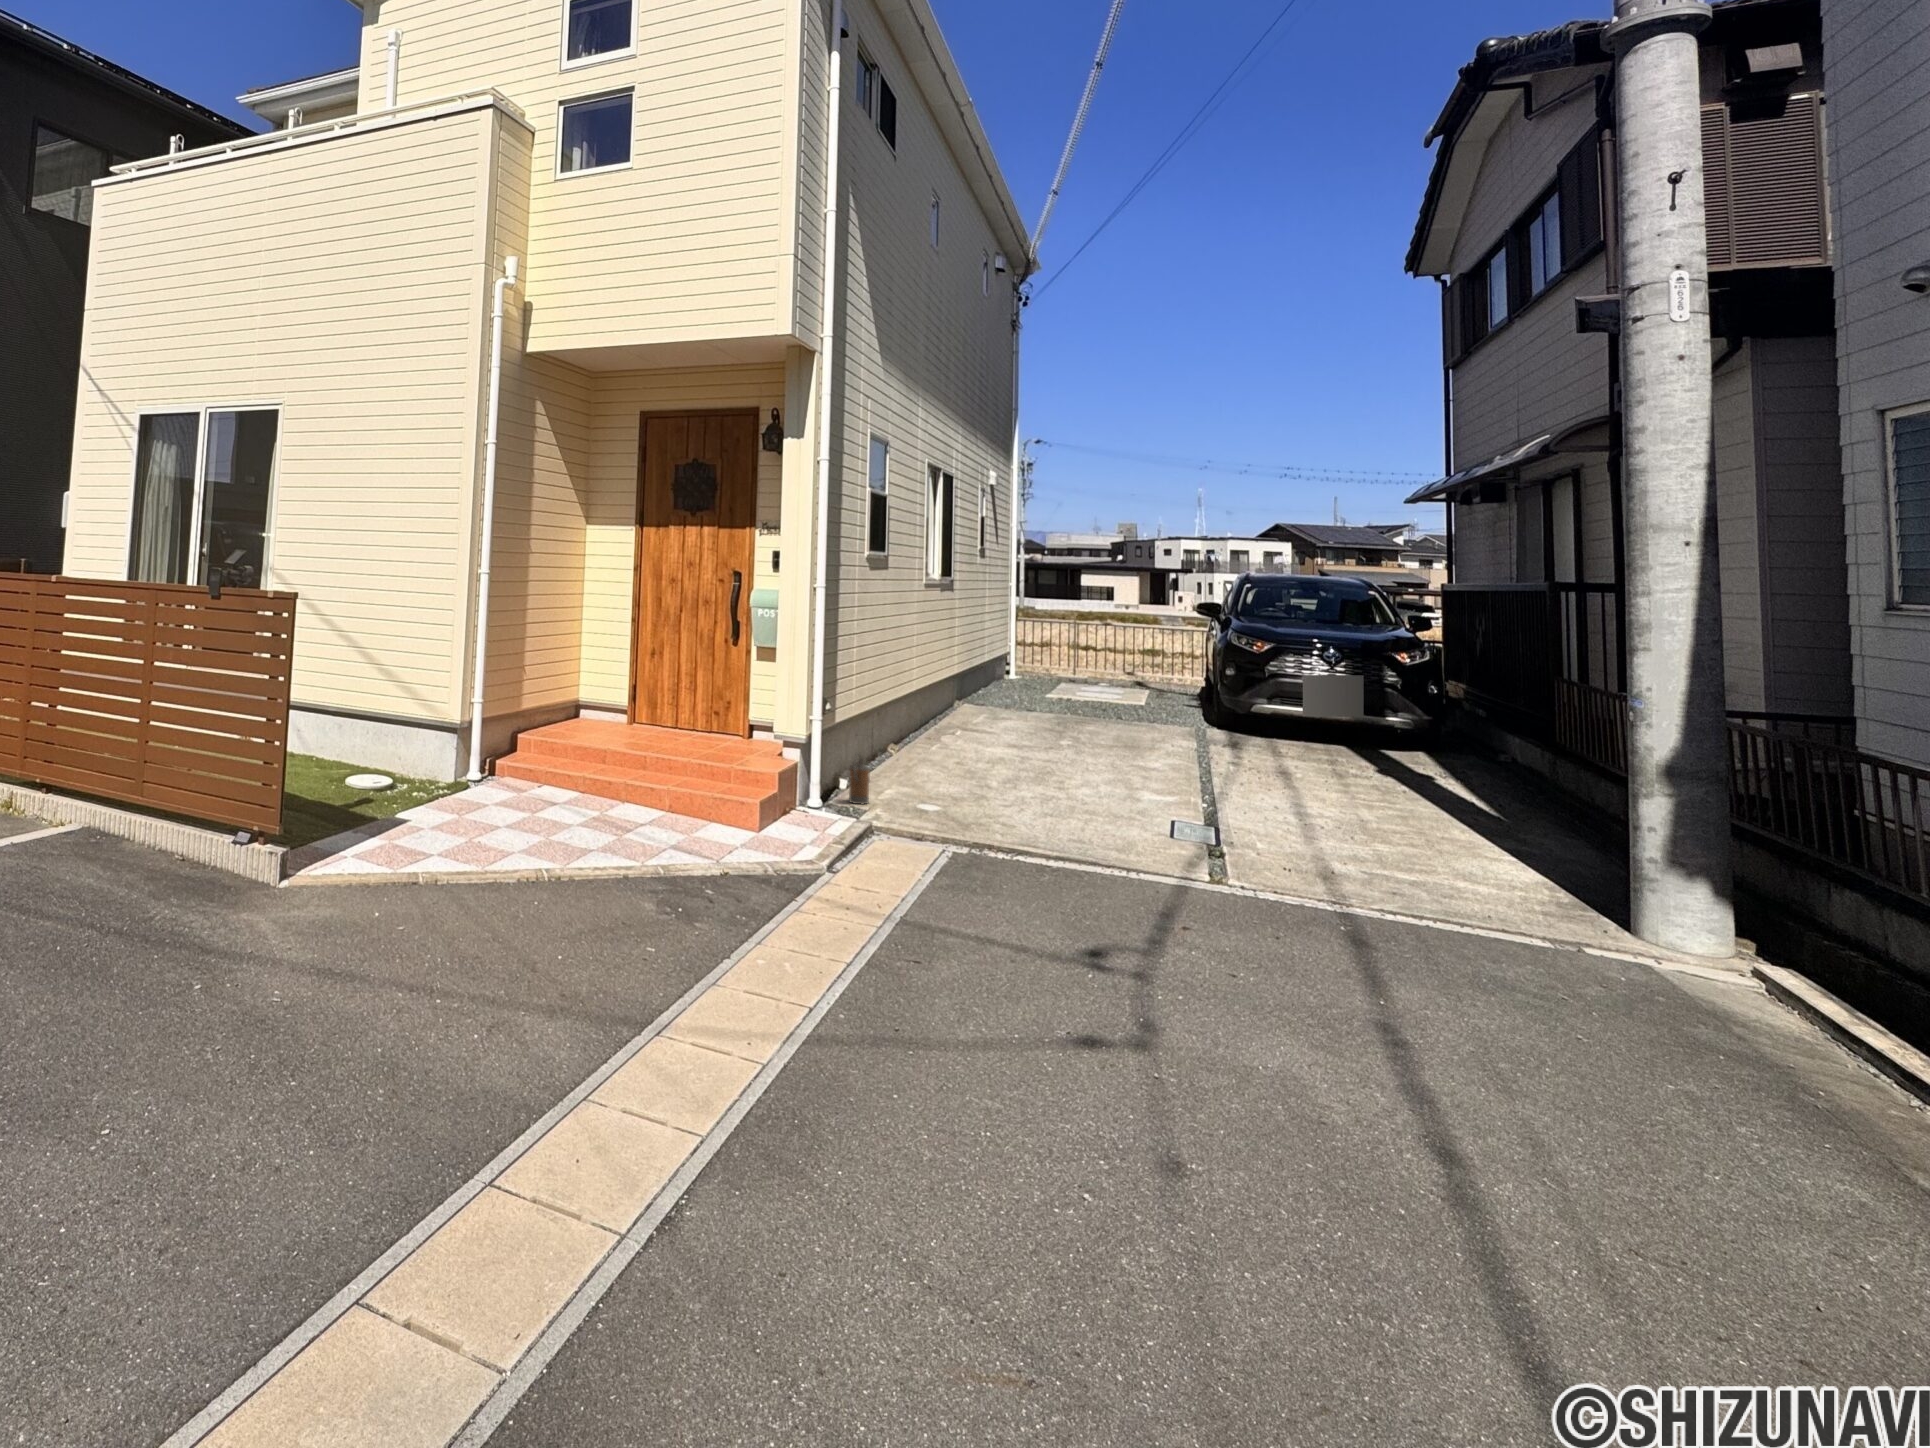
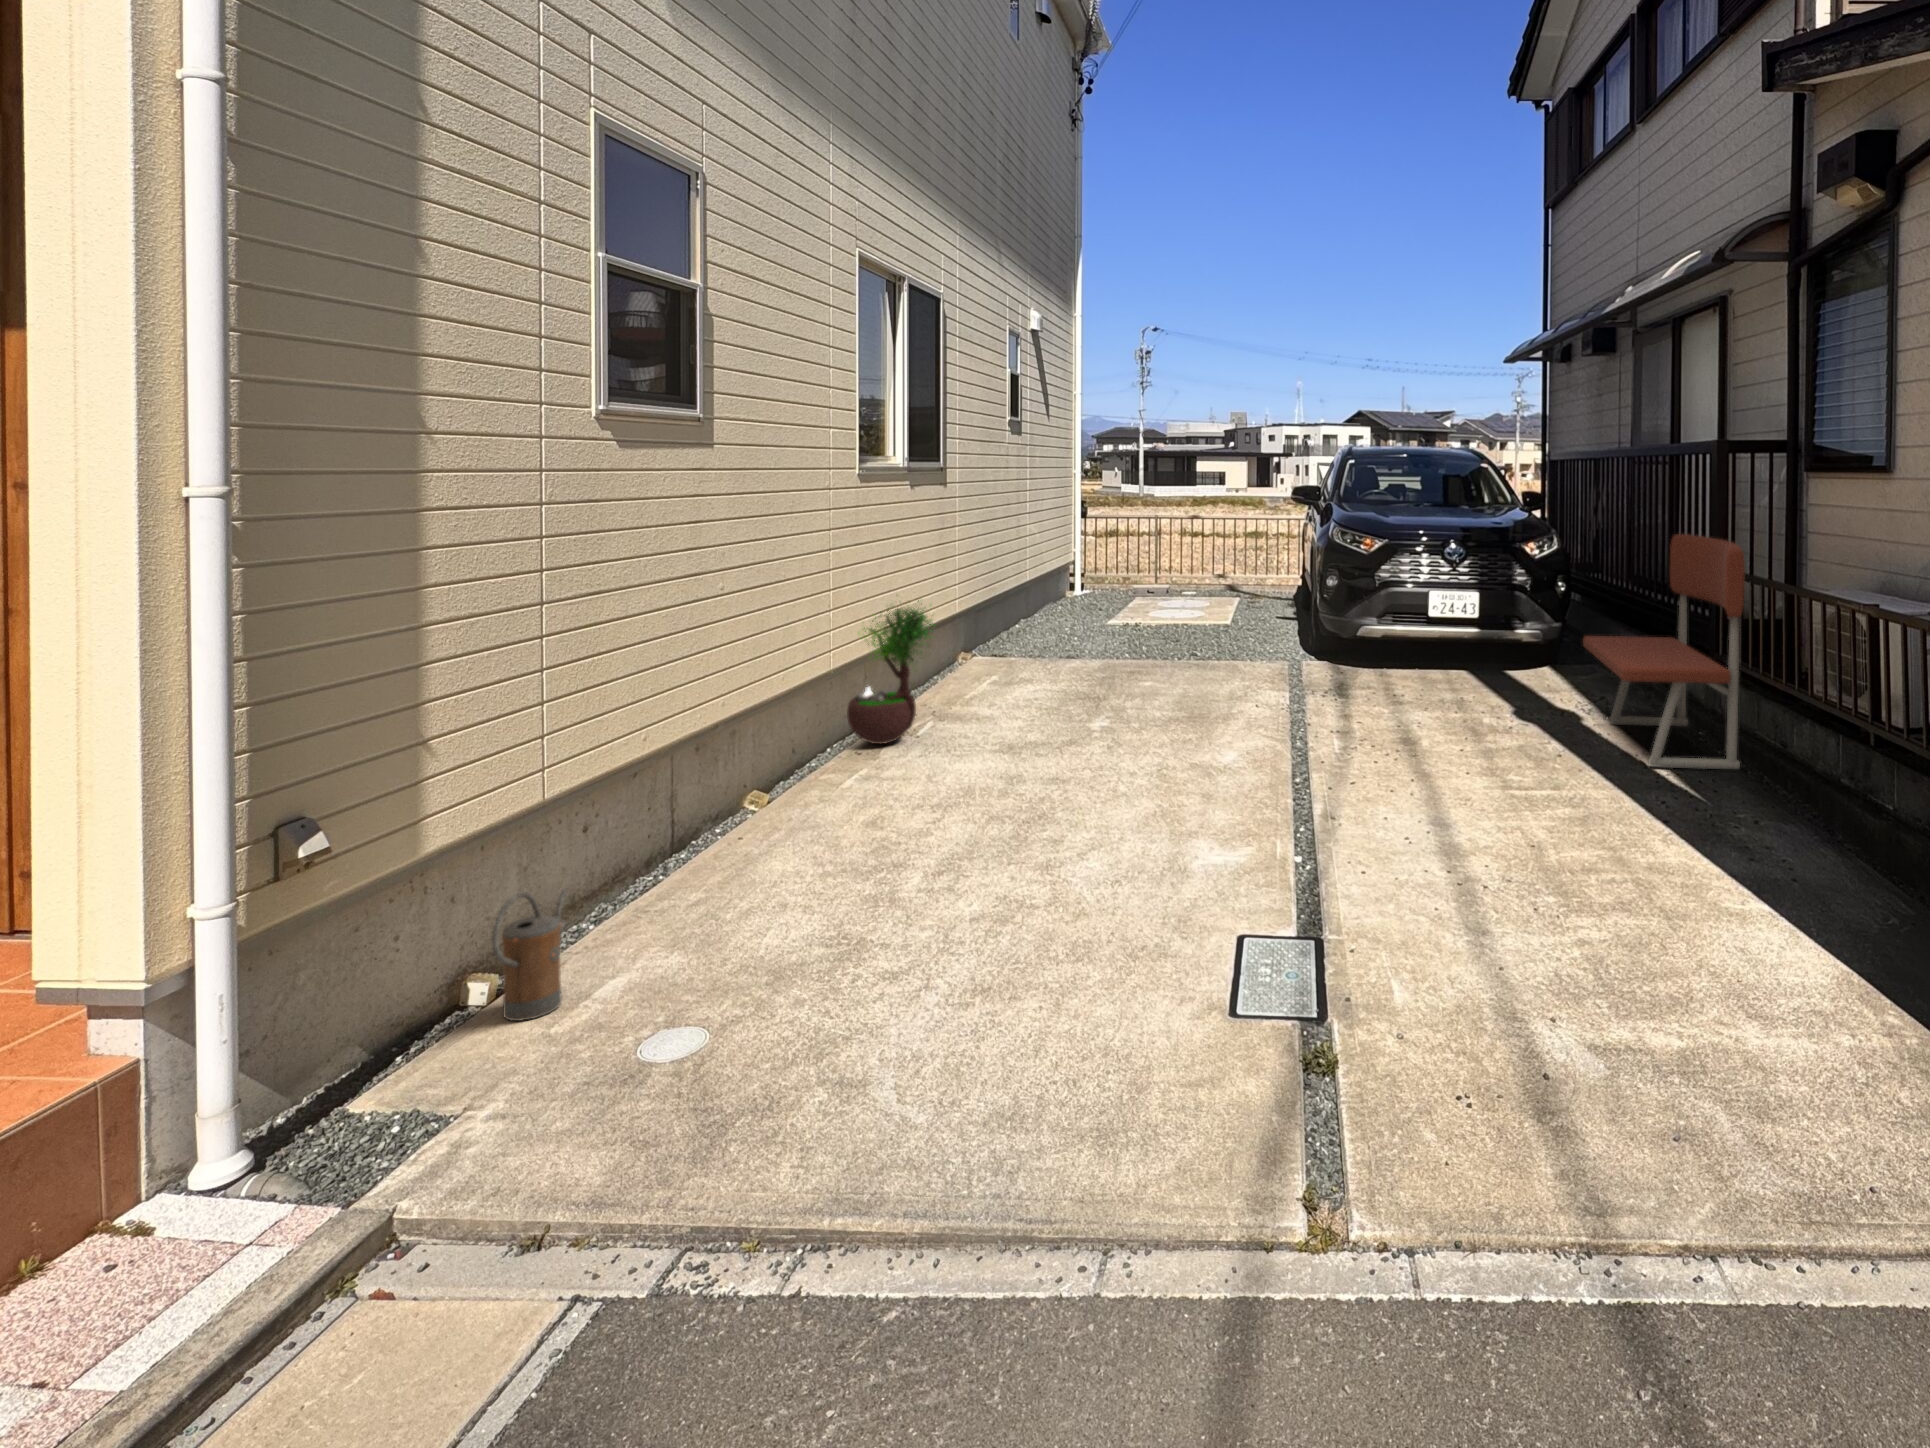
bench: none [1434,649,1552,813] -> present [1583,534,1745,769]
potted tree: none [918,654,971,742] -> present [847,600,935,744]

